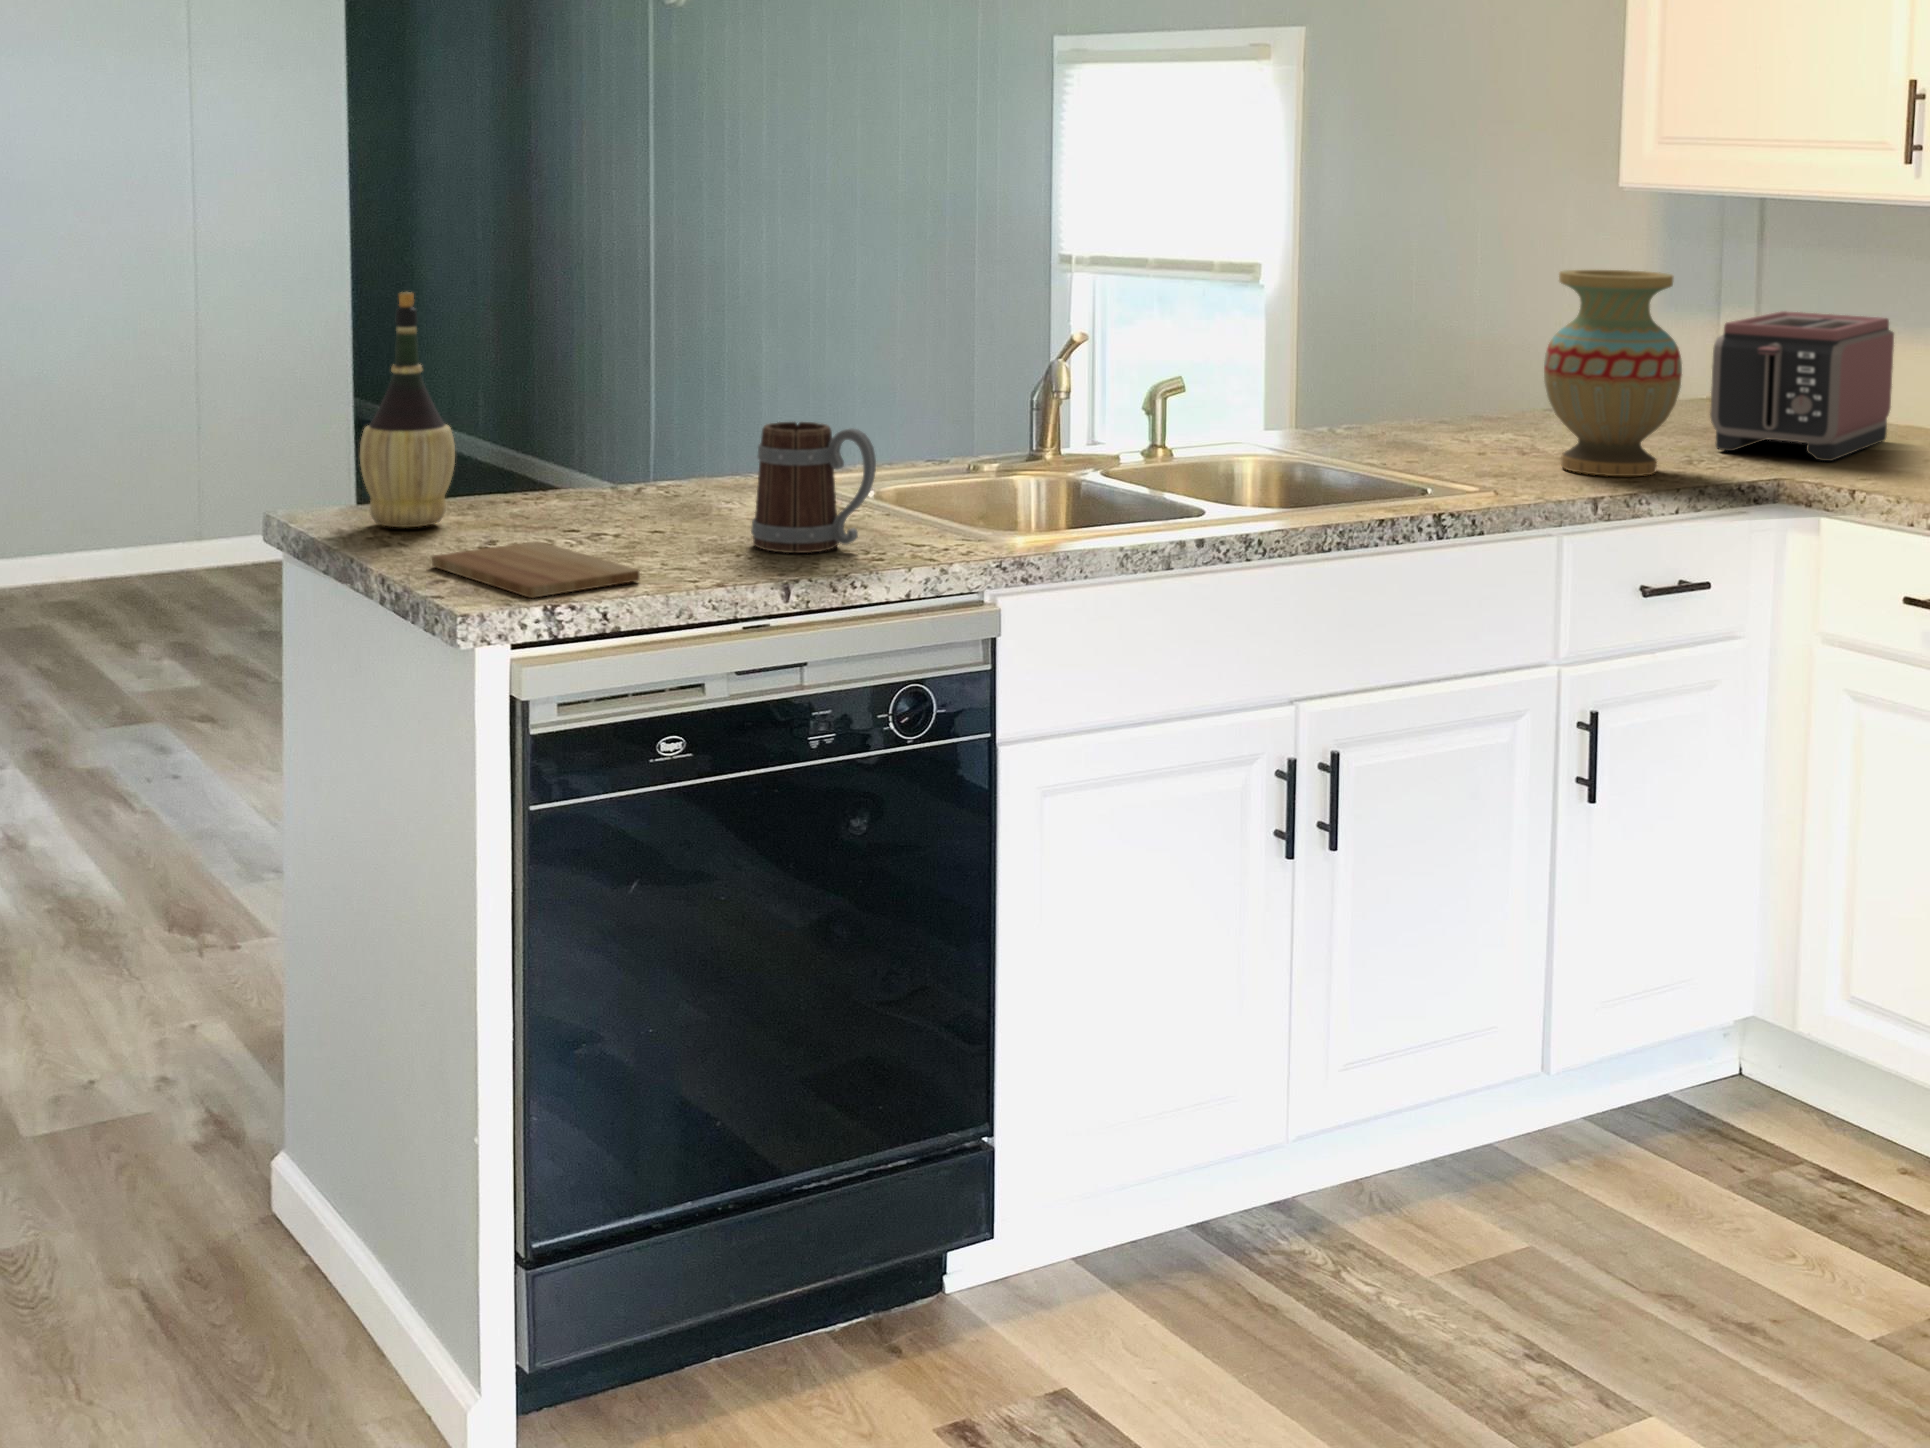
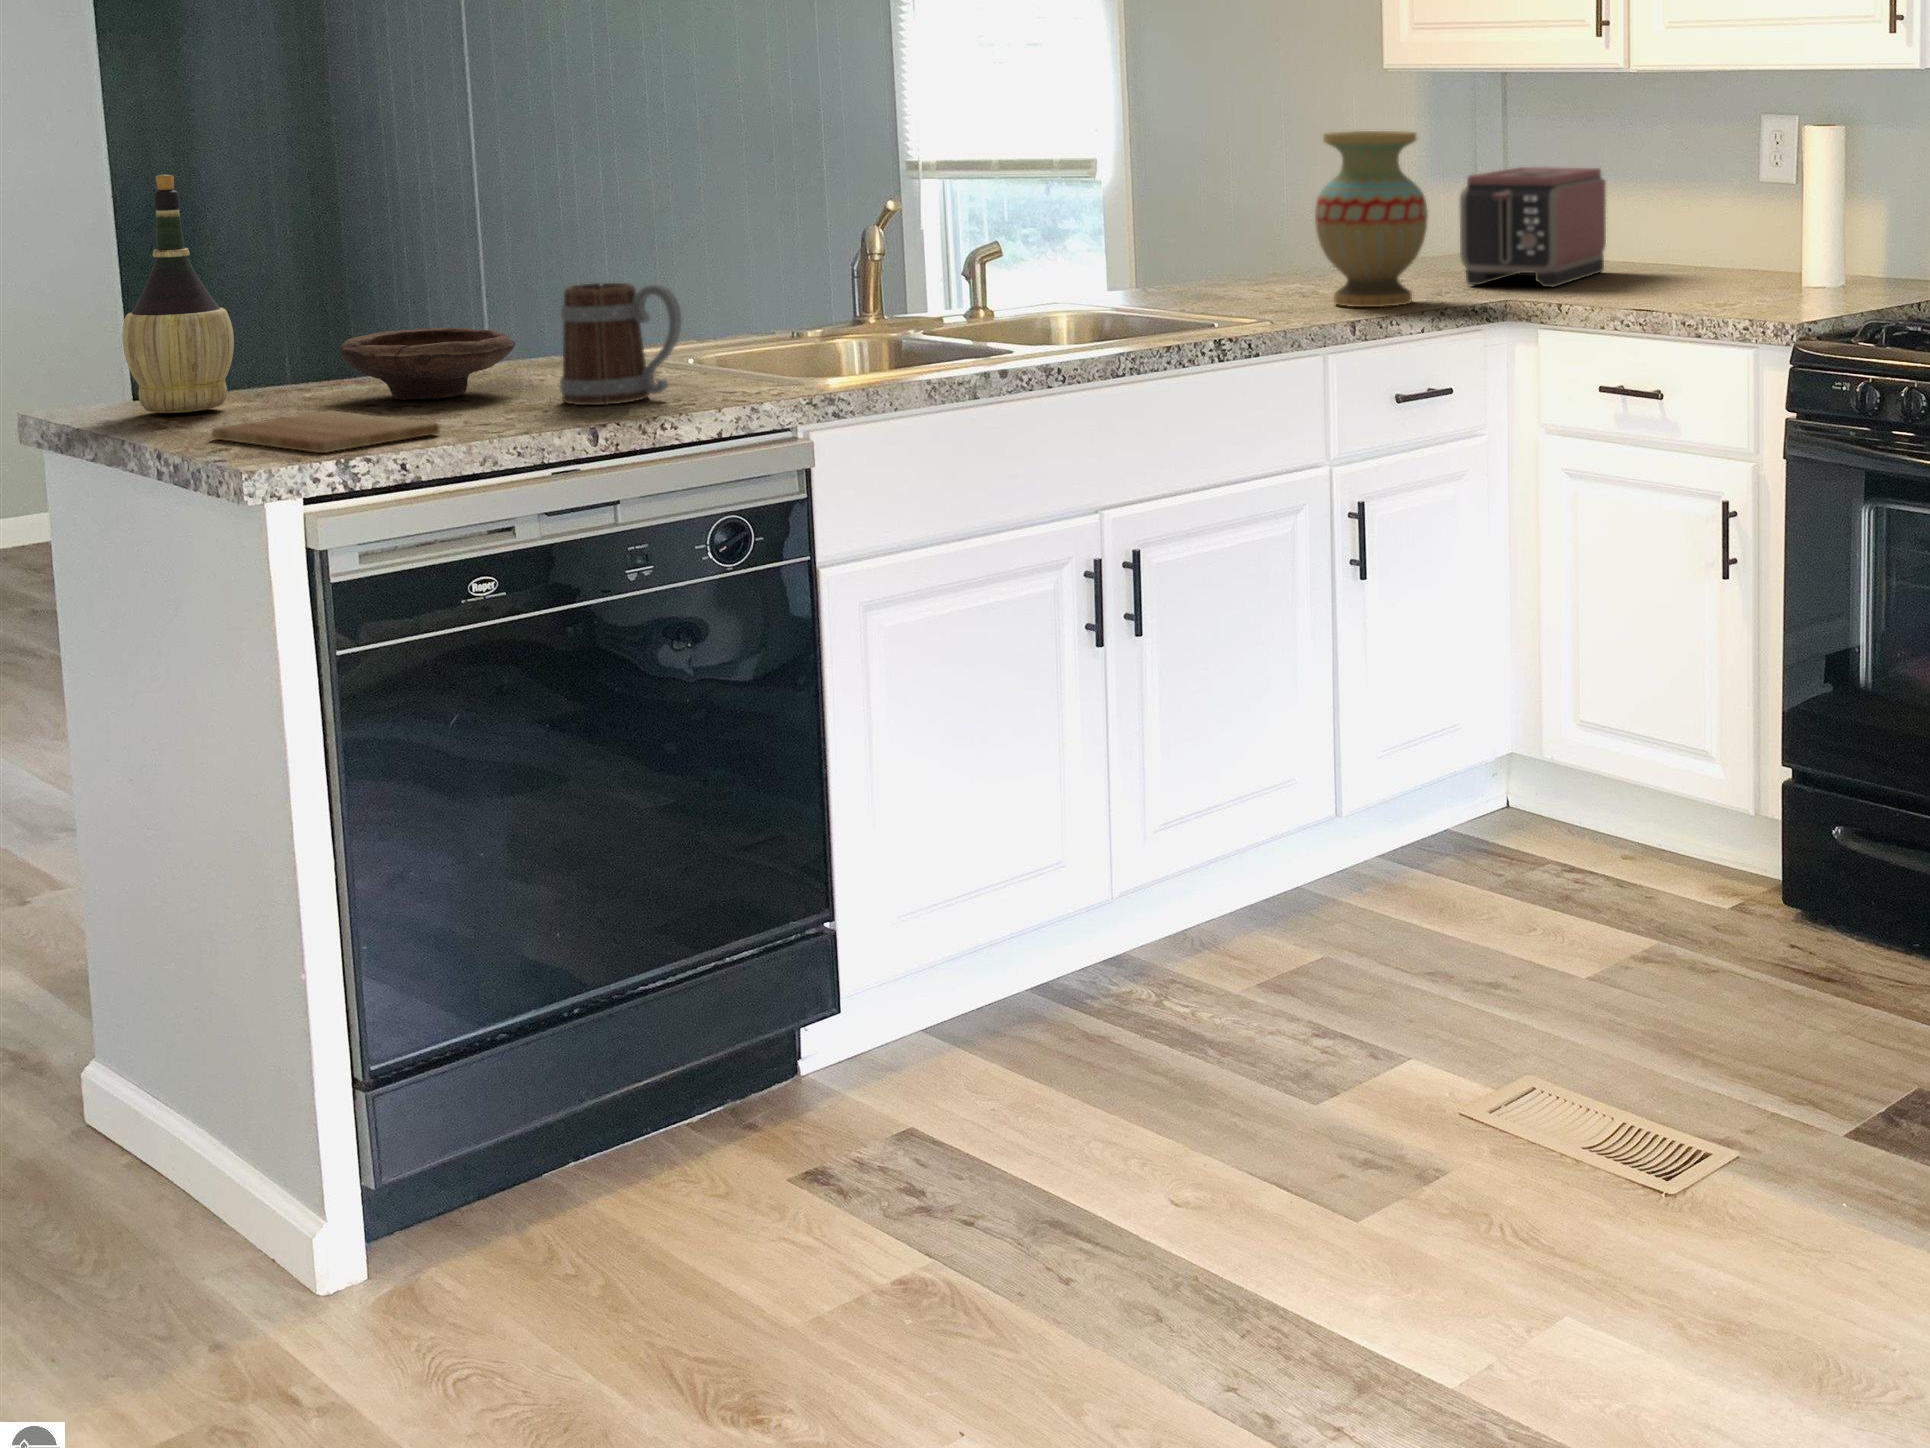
bowl: none [547,452,709,529] -> present [339,328,515,400]

